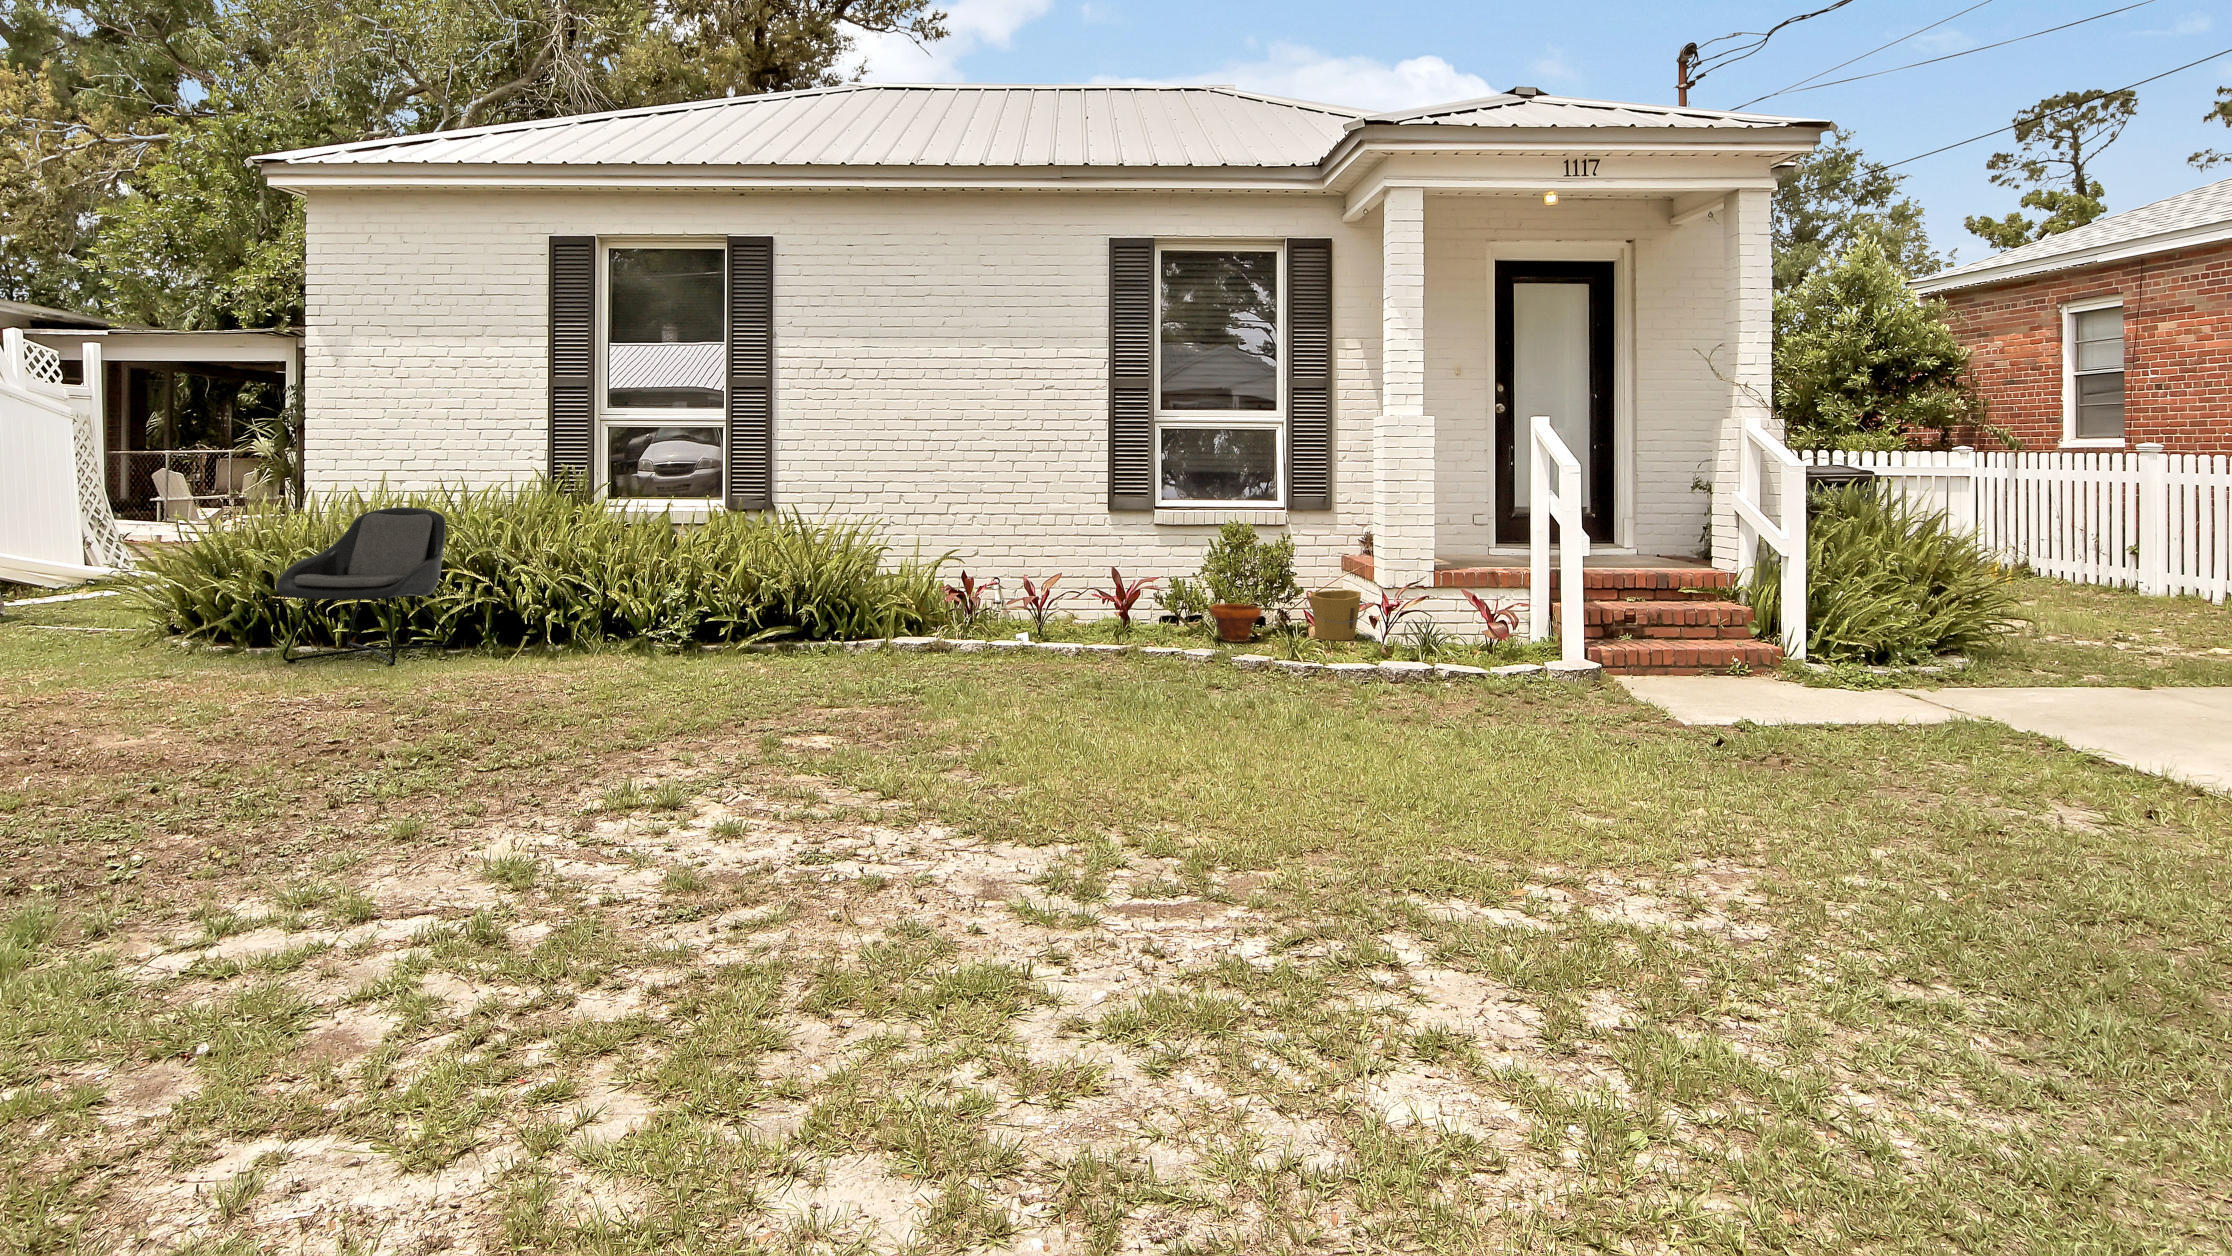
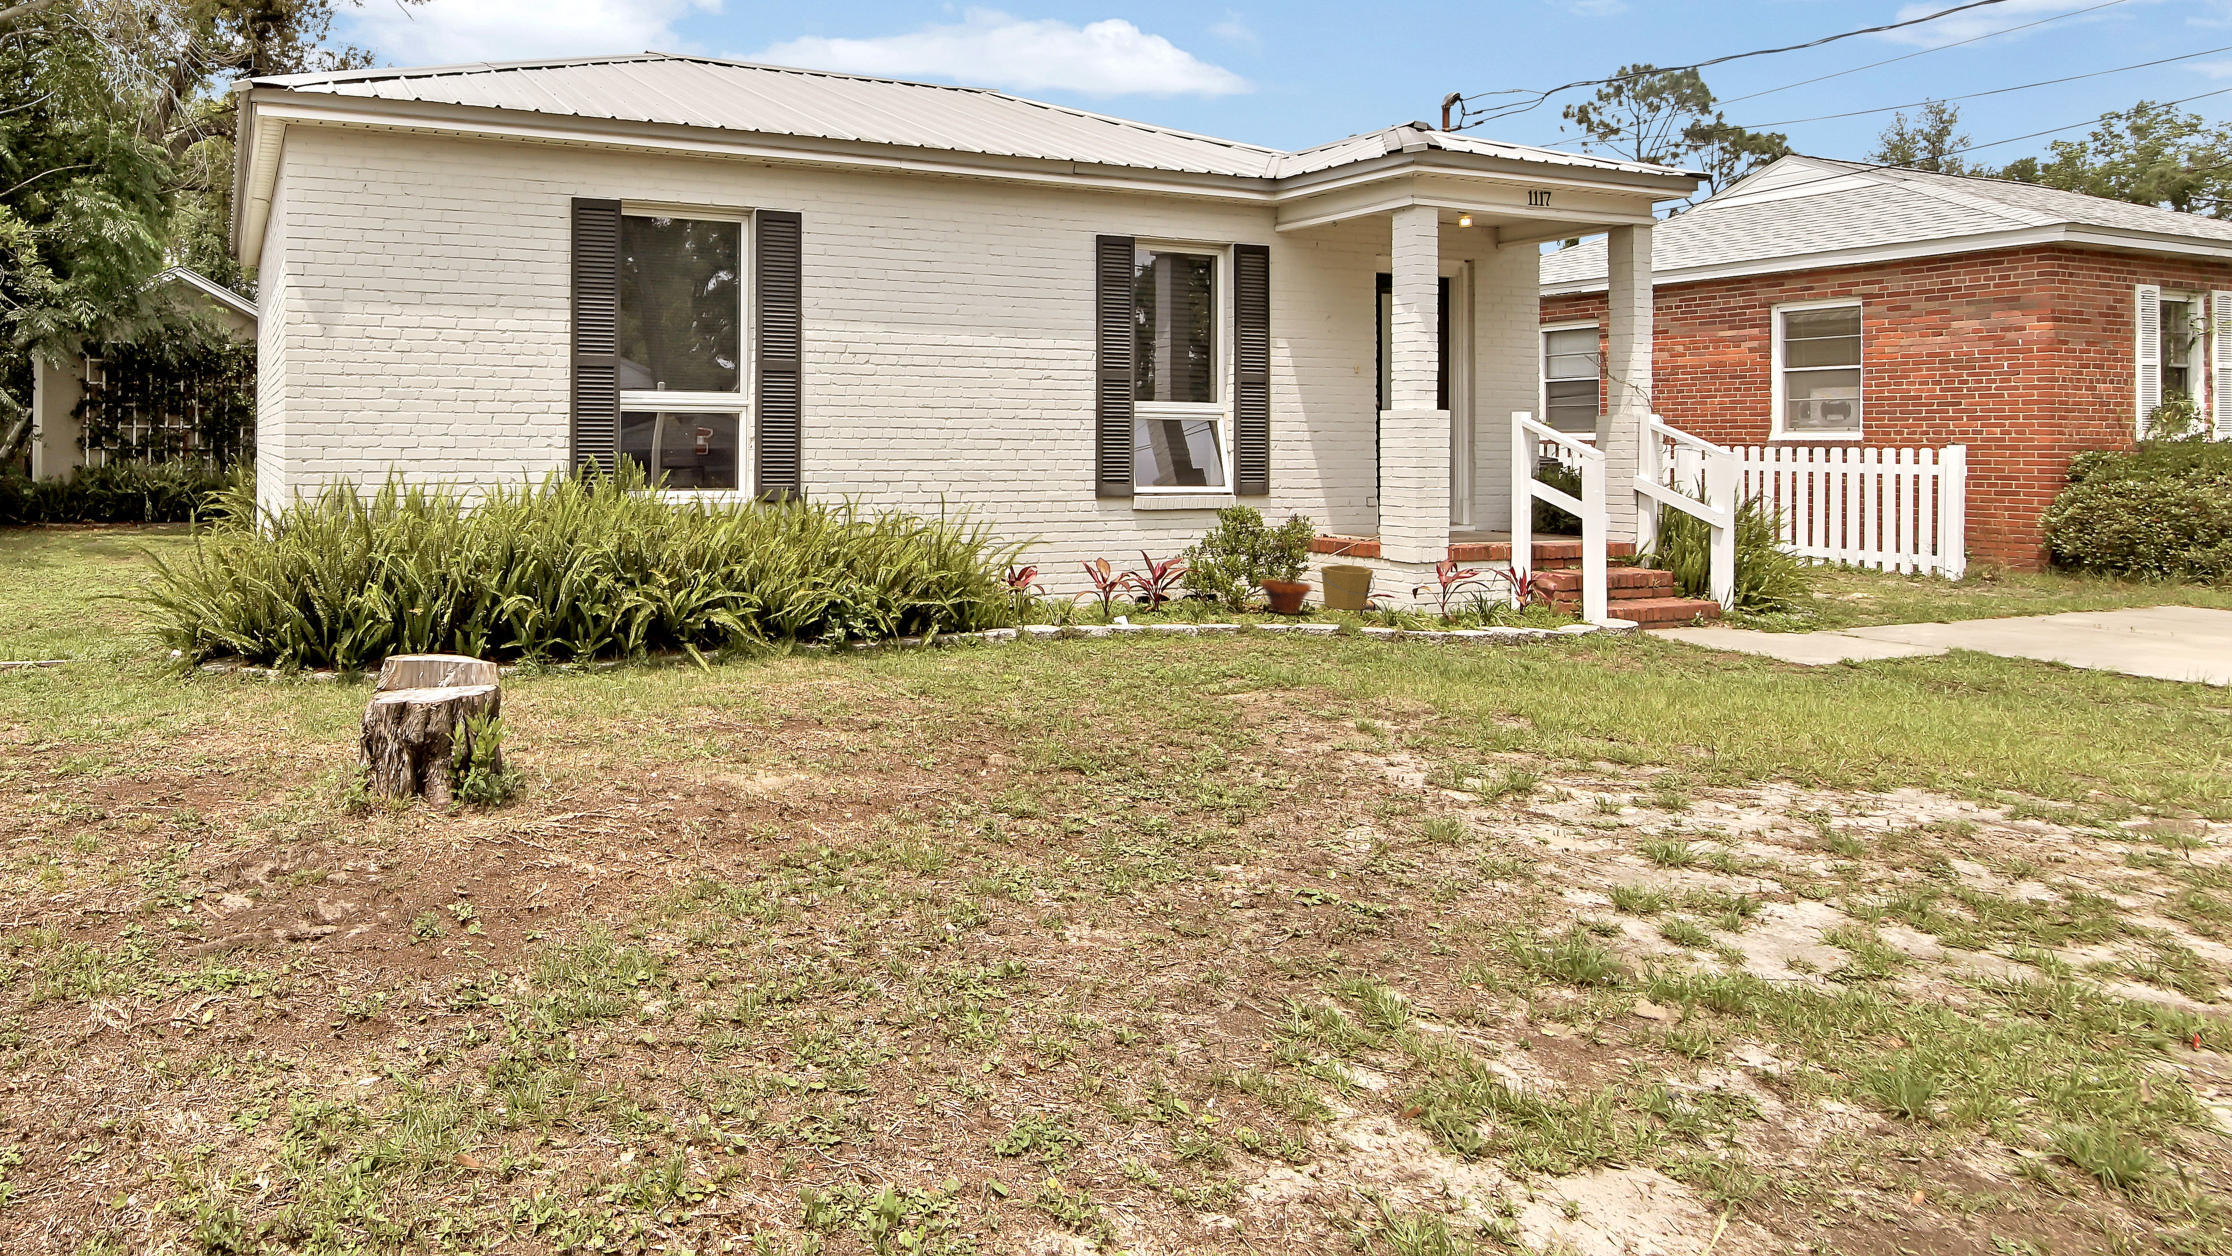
lounge chair: present [276,507,453,665] -> none [556,497,711,672]

